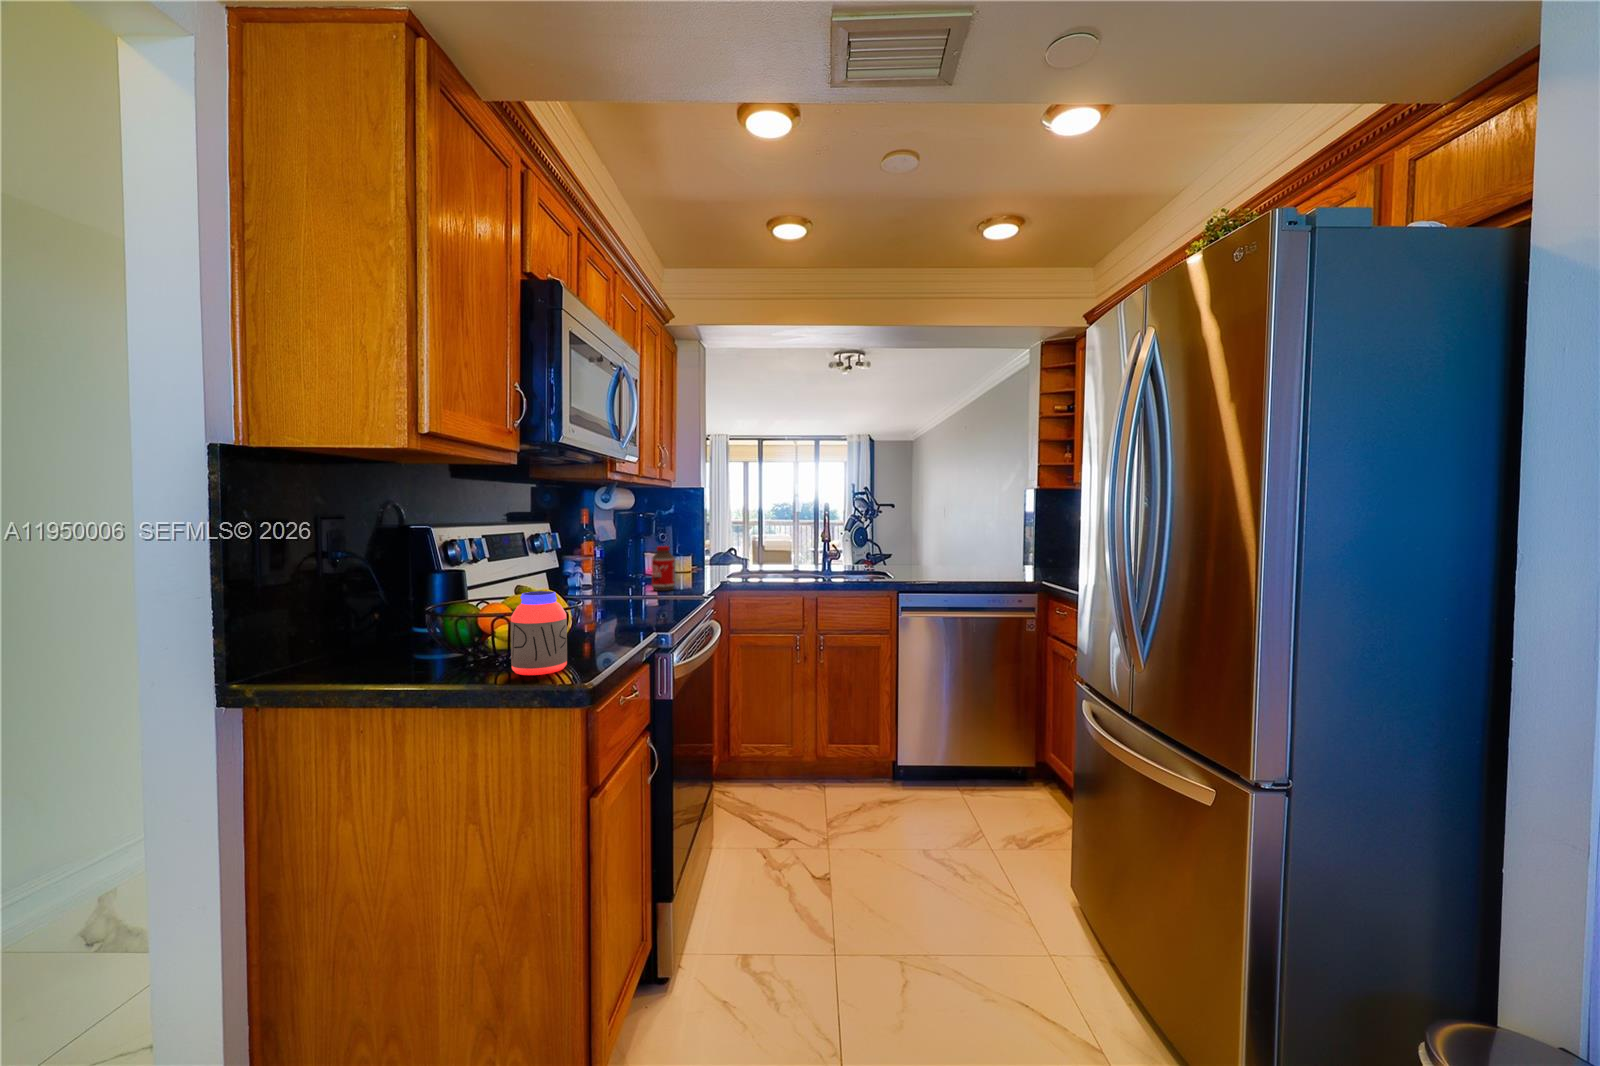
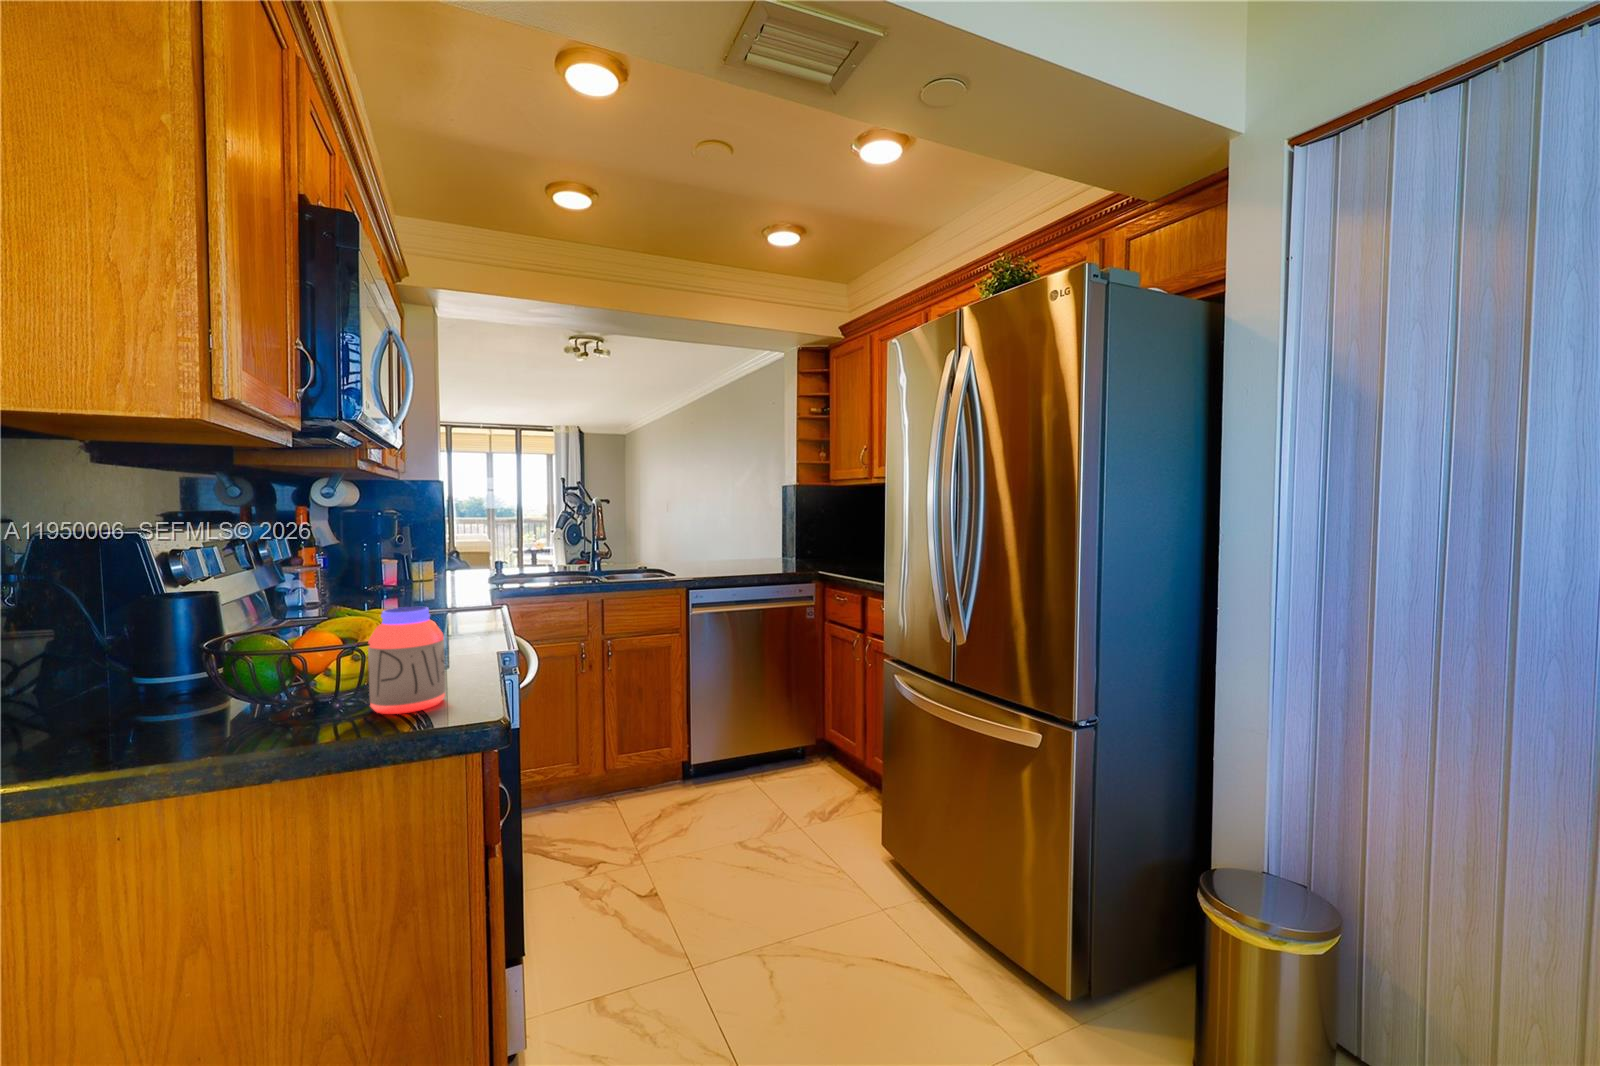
bottle: present [652,546,675,591] -> none [403,551,435,606]

